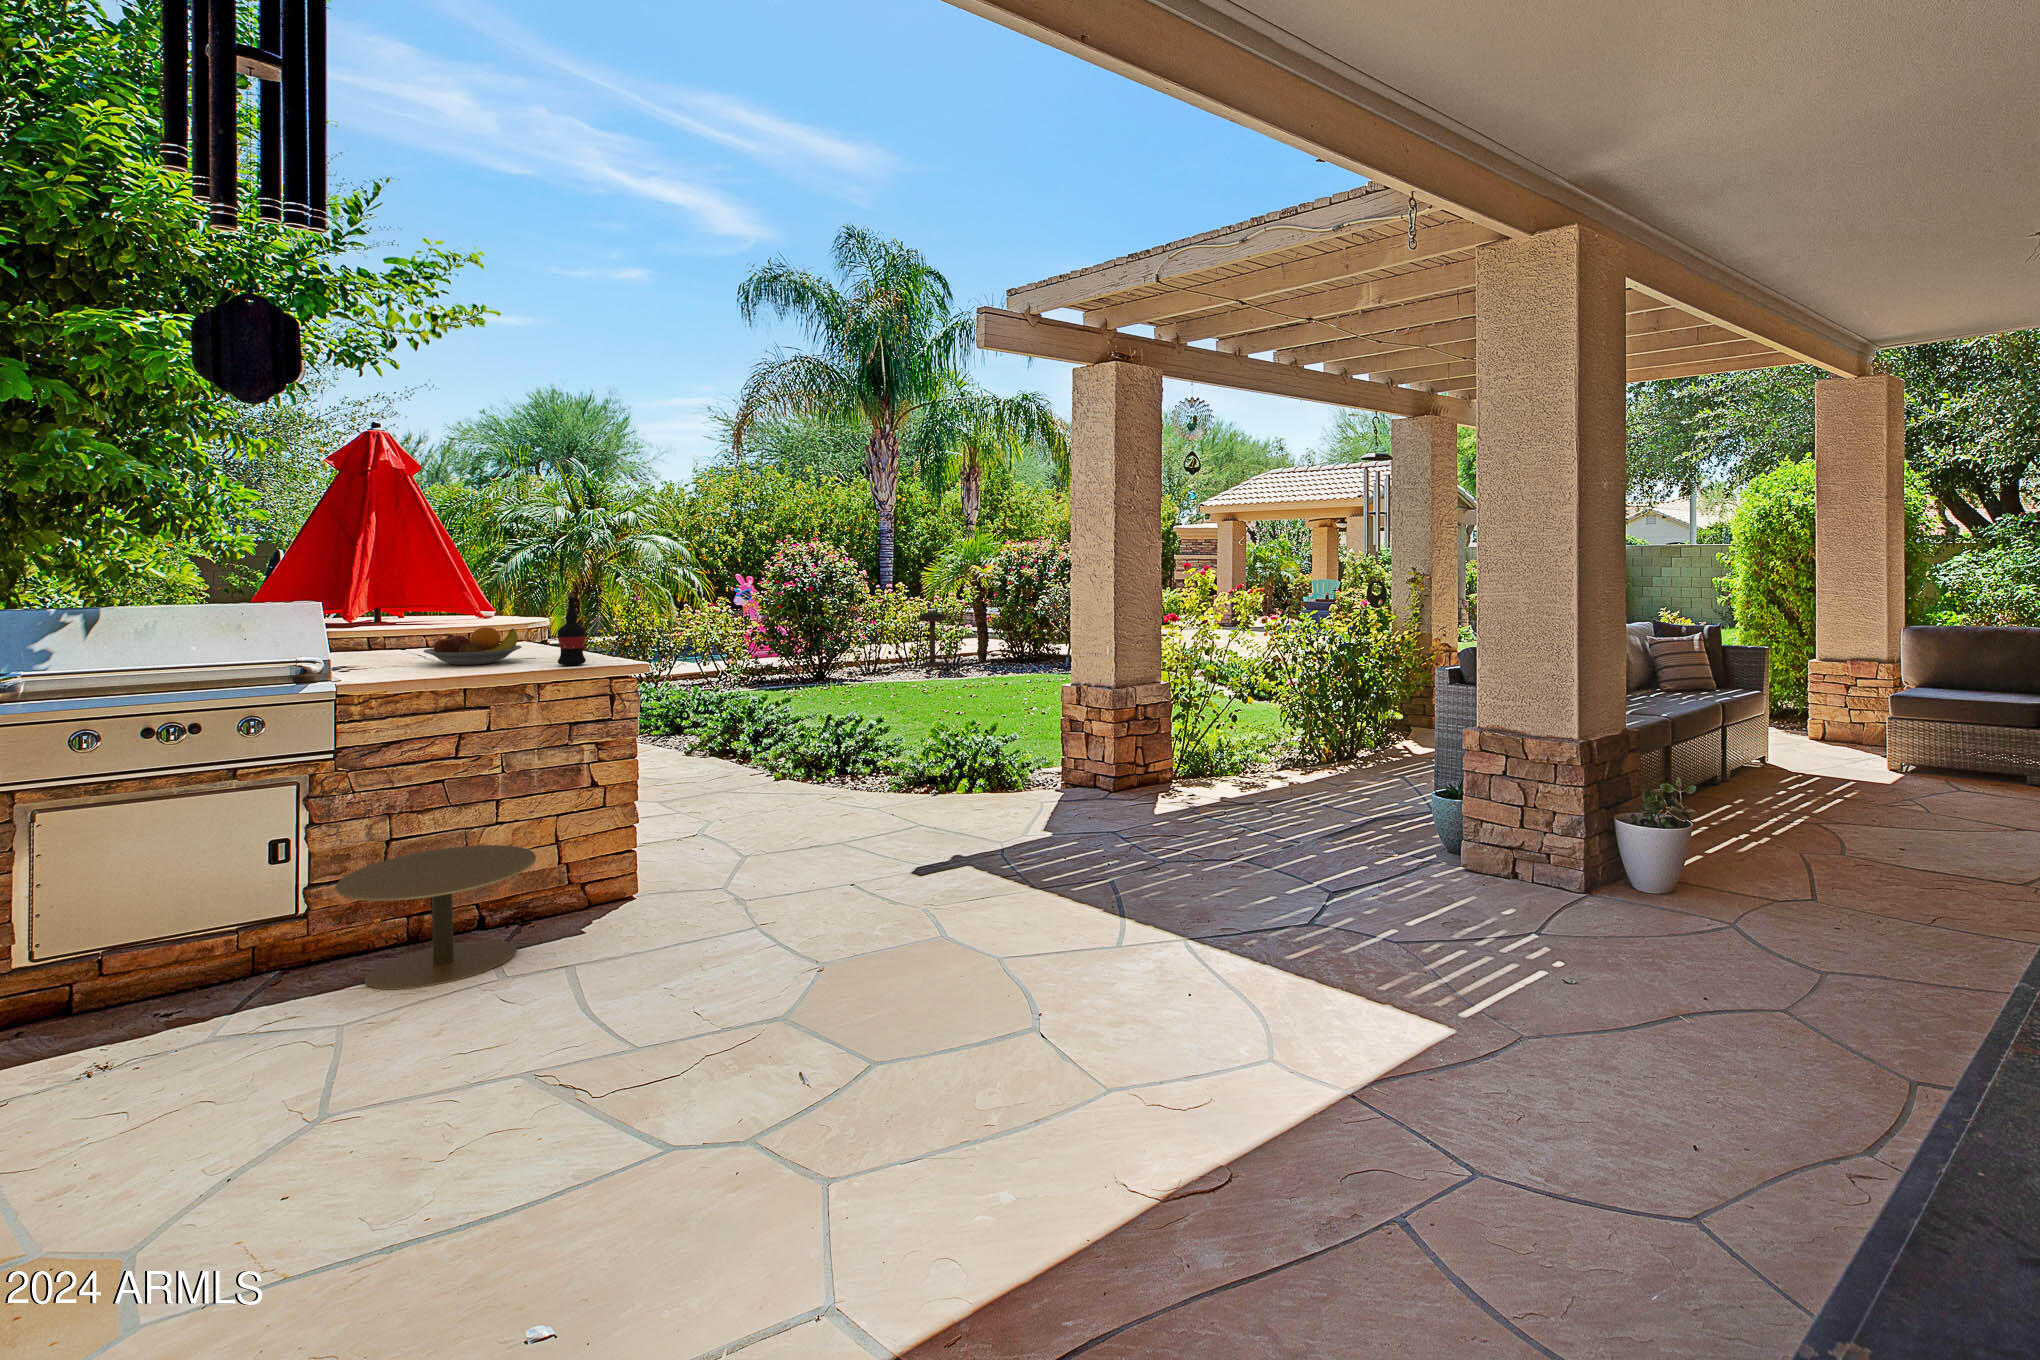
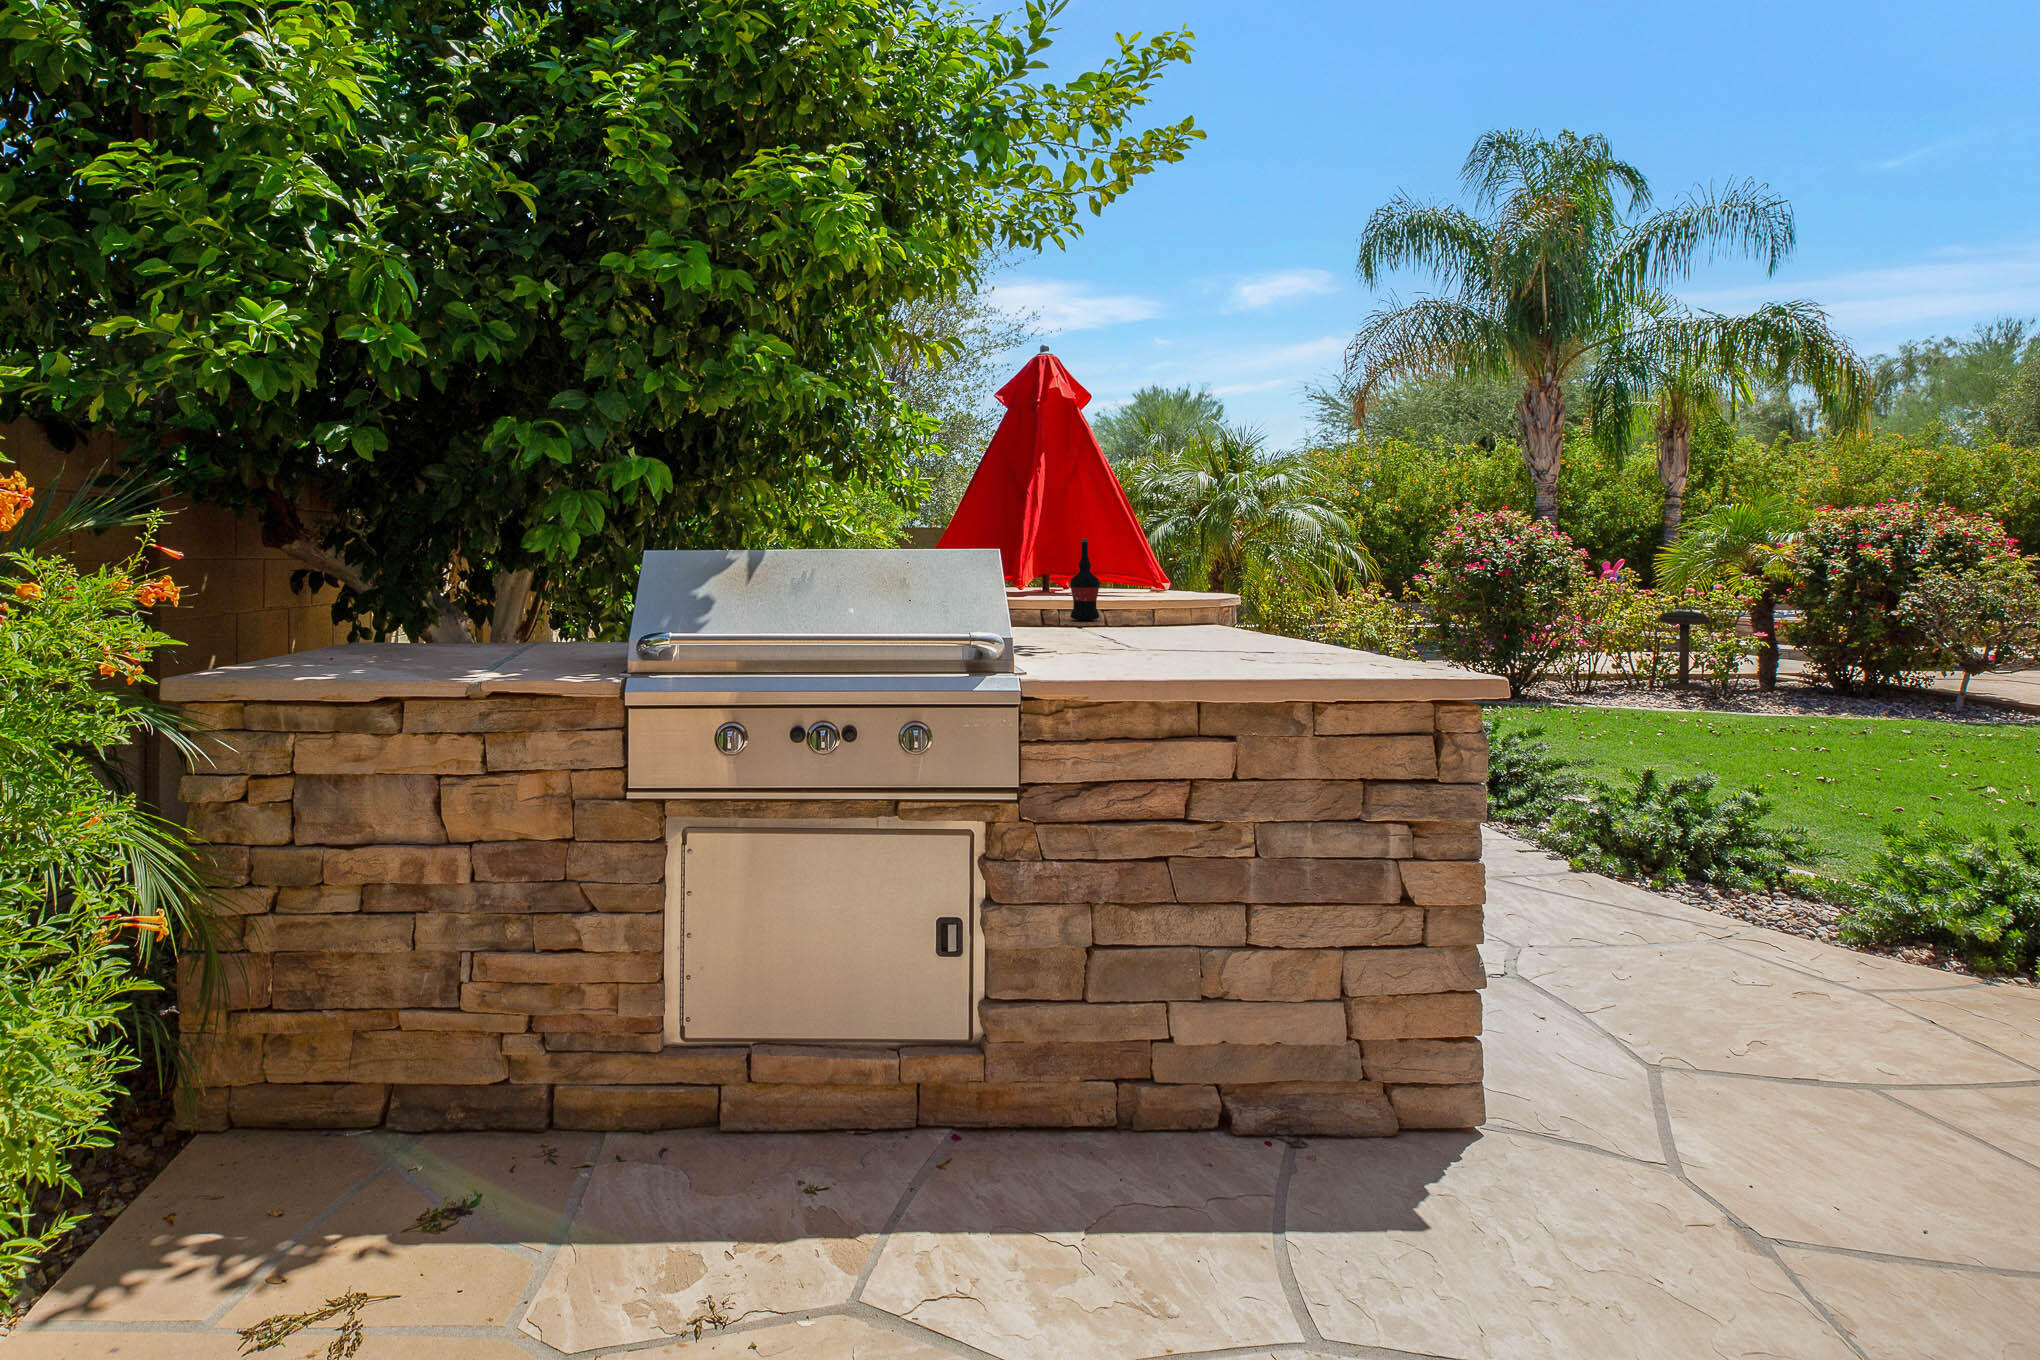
wine bottle: present [558,594,586,665] -> present [1070,538,1099,620]
fruit bowl: present [424,628,522,665] -> none [1126,599,1267,659]
side table: present [336,845,536,989] -> none [1023,977,1342,1278]

